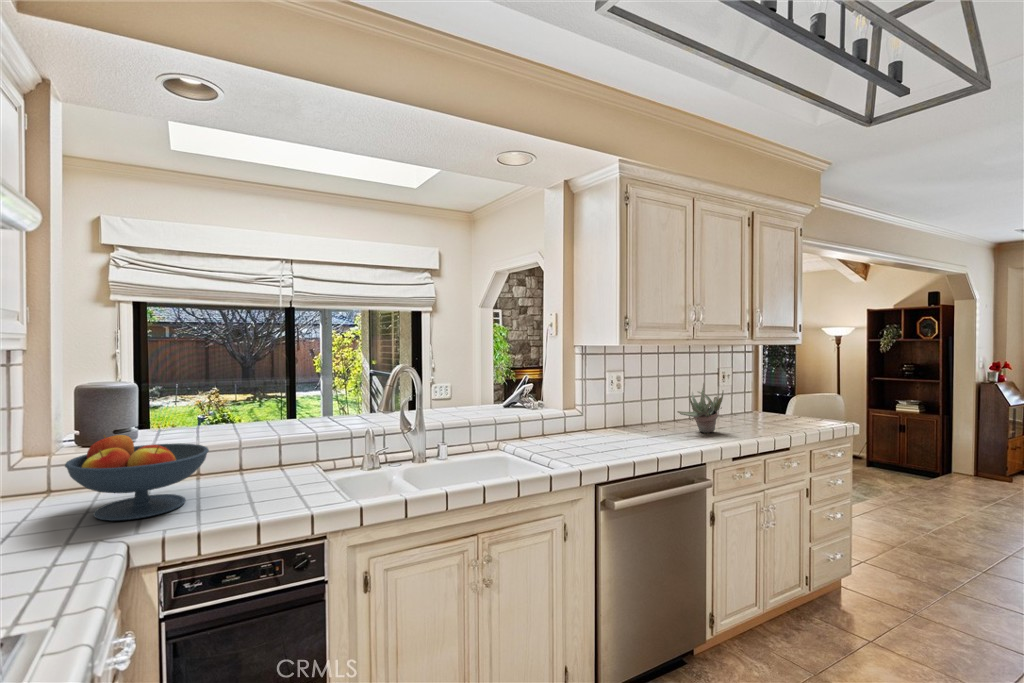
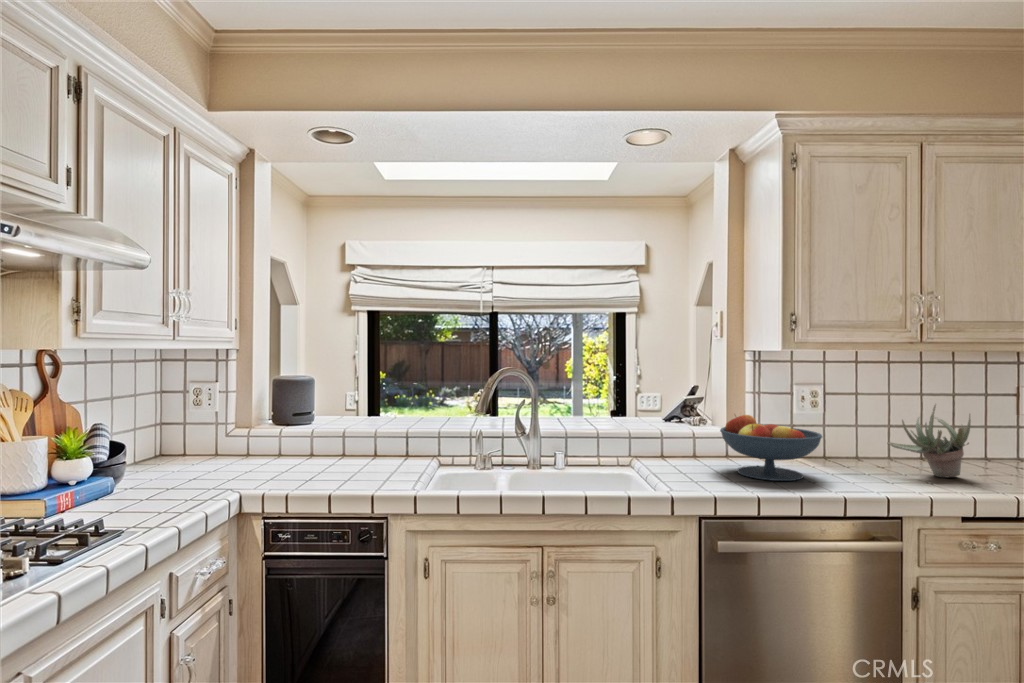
fruit bowl: present [65,435,209,521] -> present [720,415,822,481]

